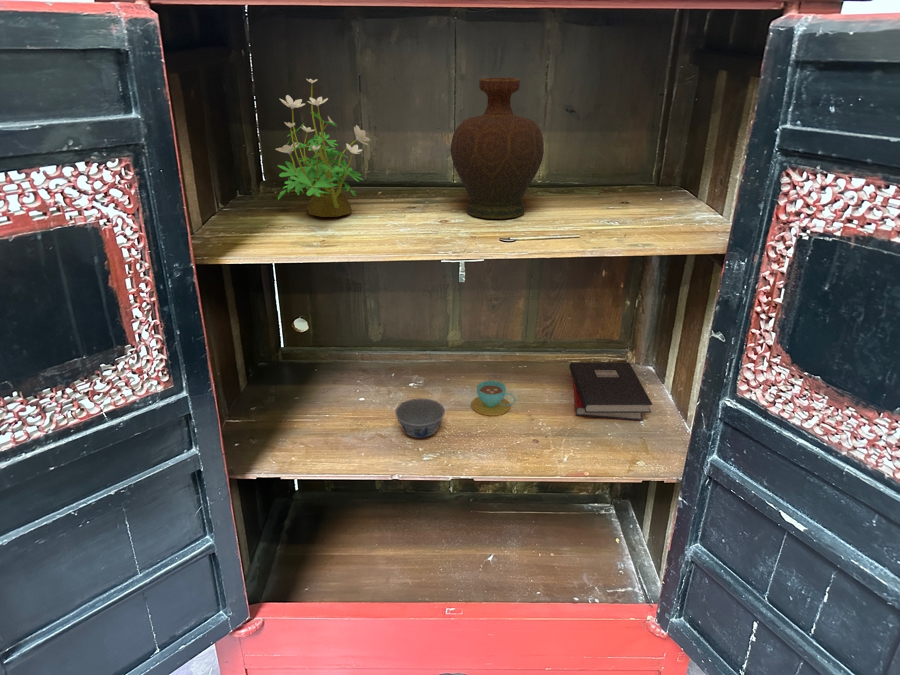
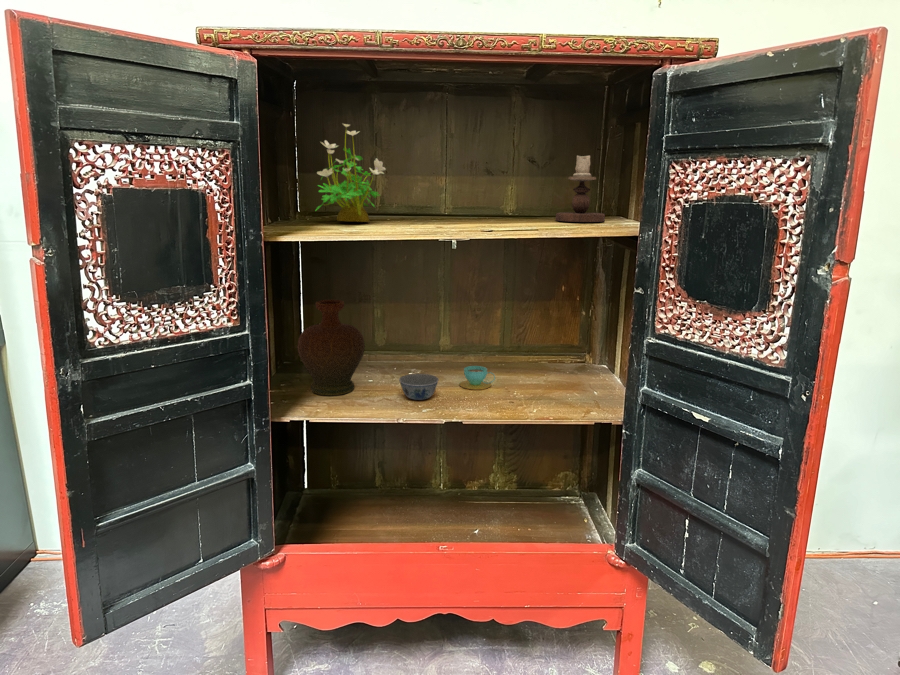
decorative vase: present [451,78,544,219] -> present [297,300,365,396]
candlestick: none [600,113,667,210] -> present [556,155,605,222]
hardback book: present [569,362,652,420] -> none [539,358,604,392]

